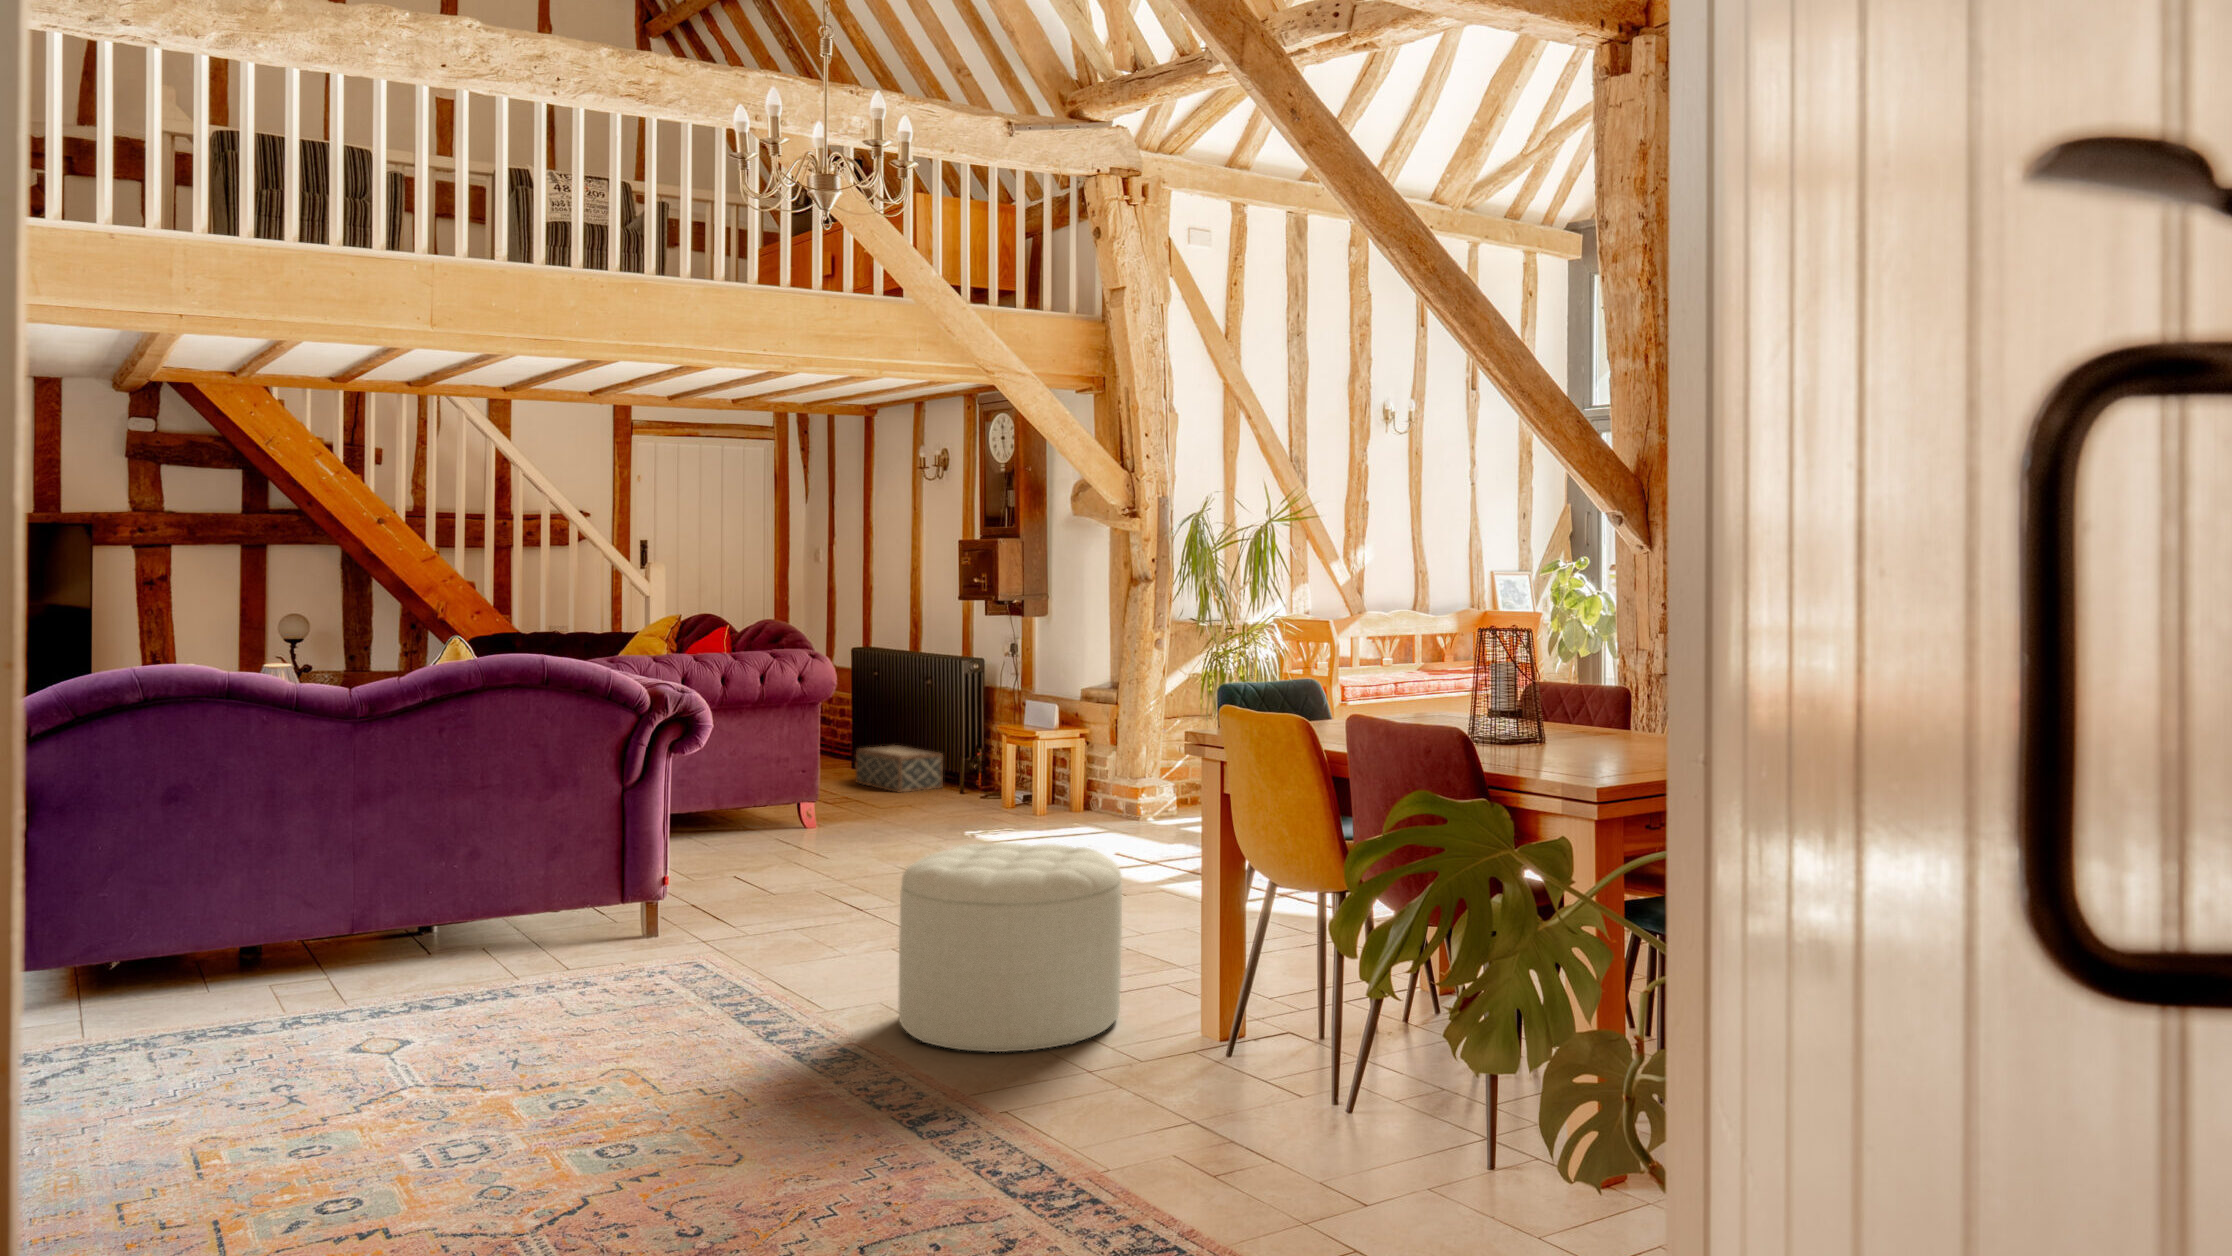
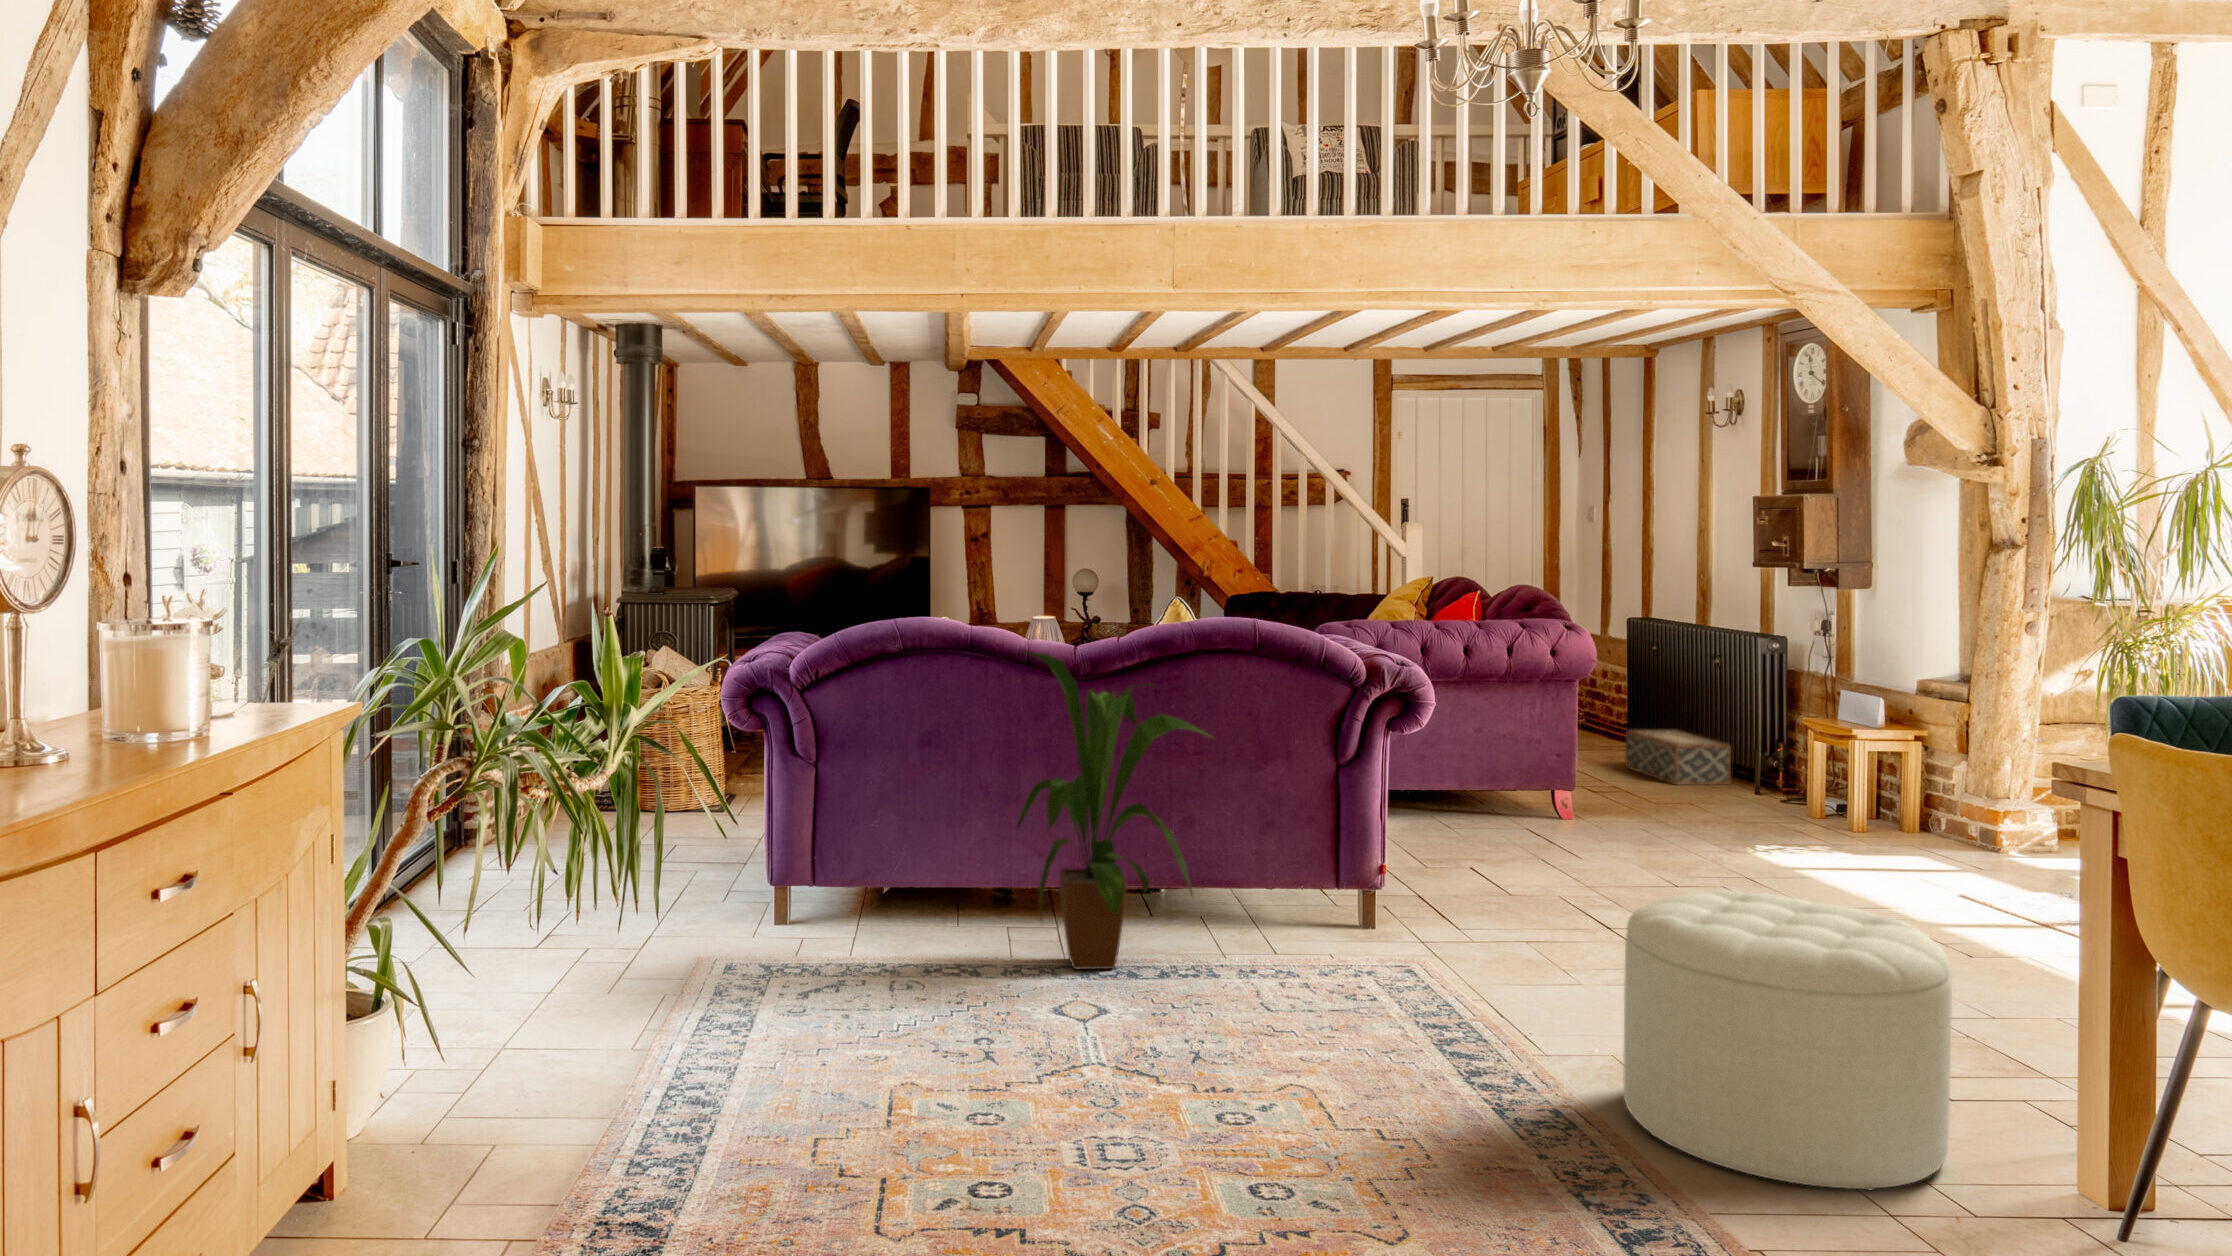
house plant: none [271,690,508,1021] -> present [1017,651,1212,969]

